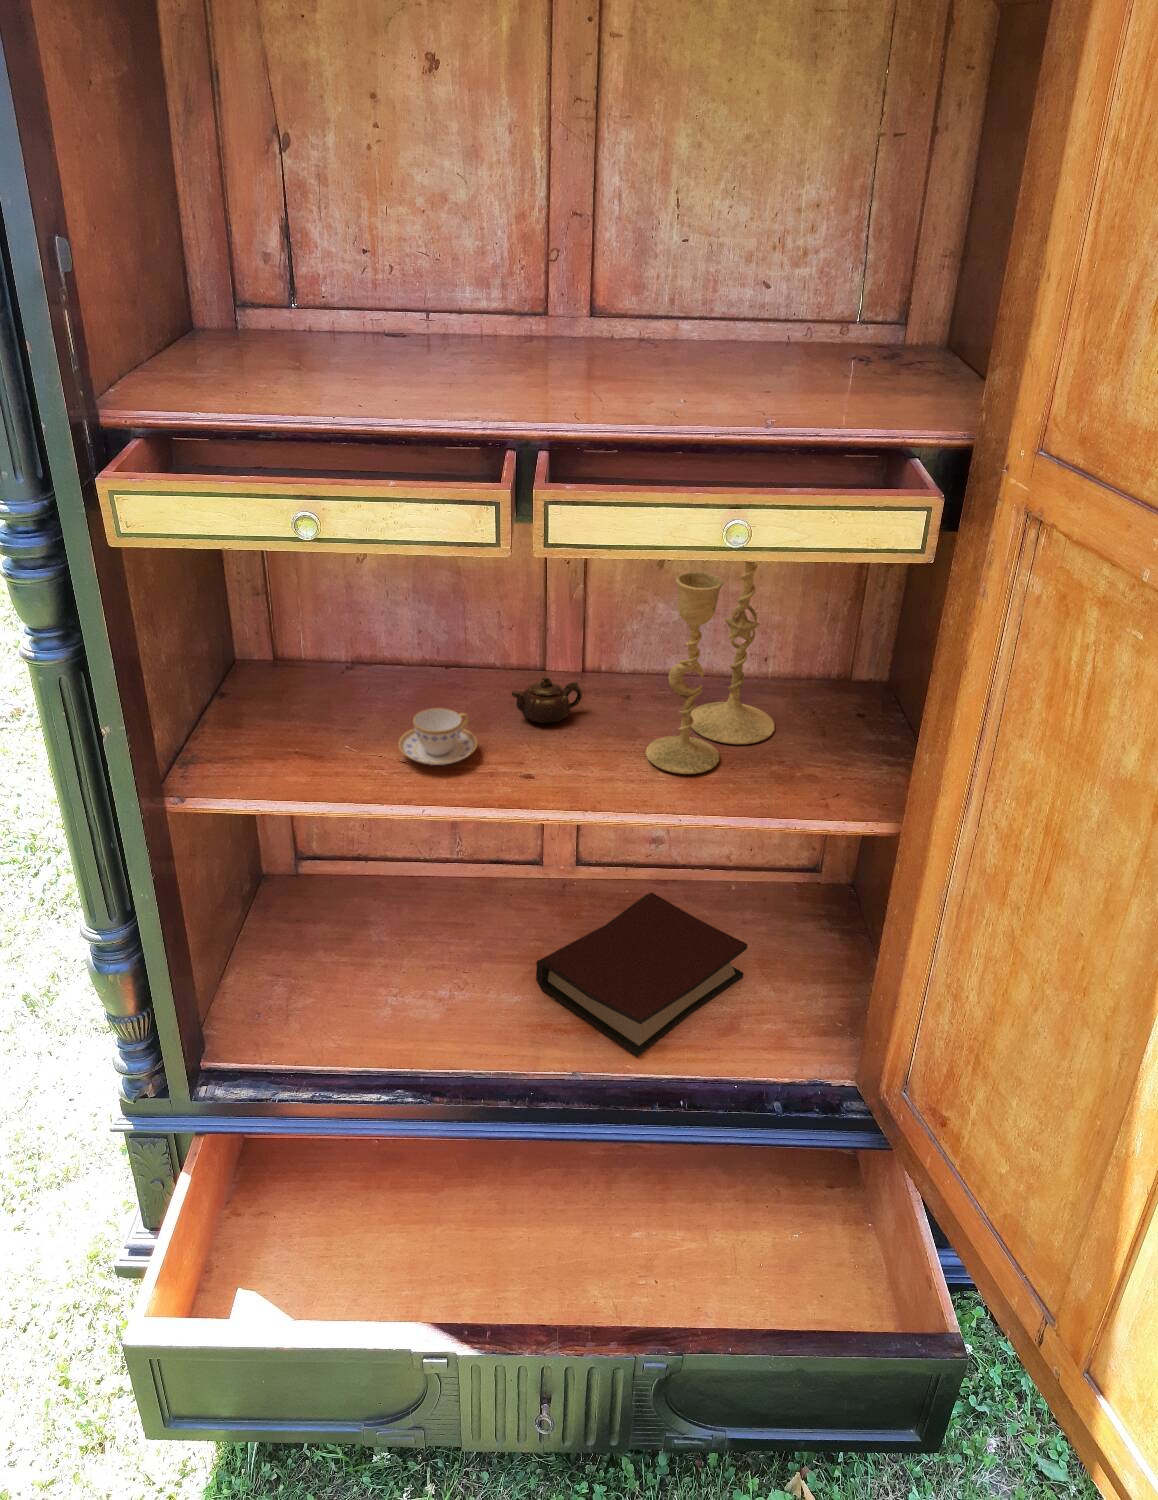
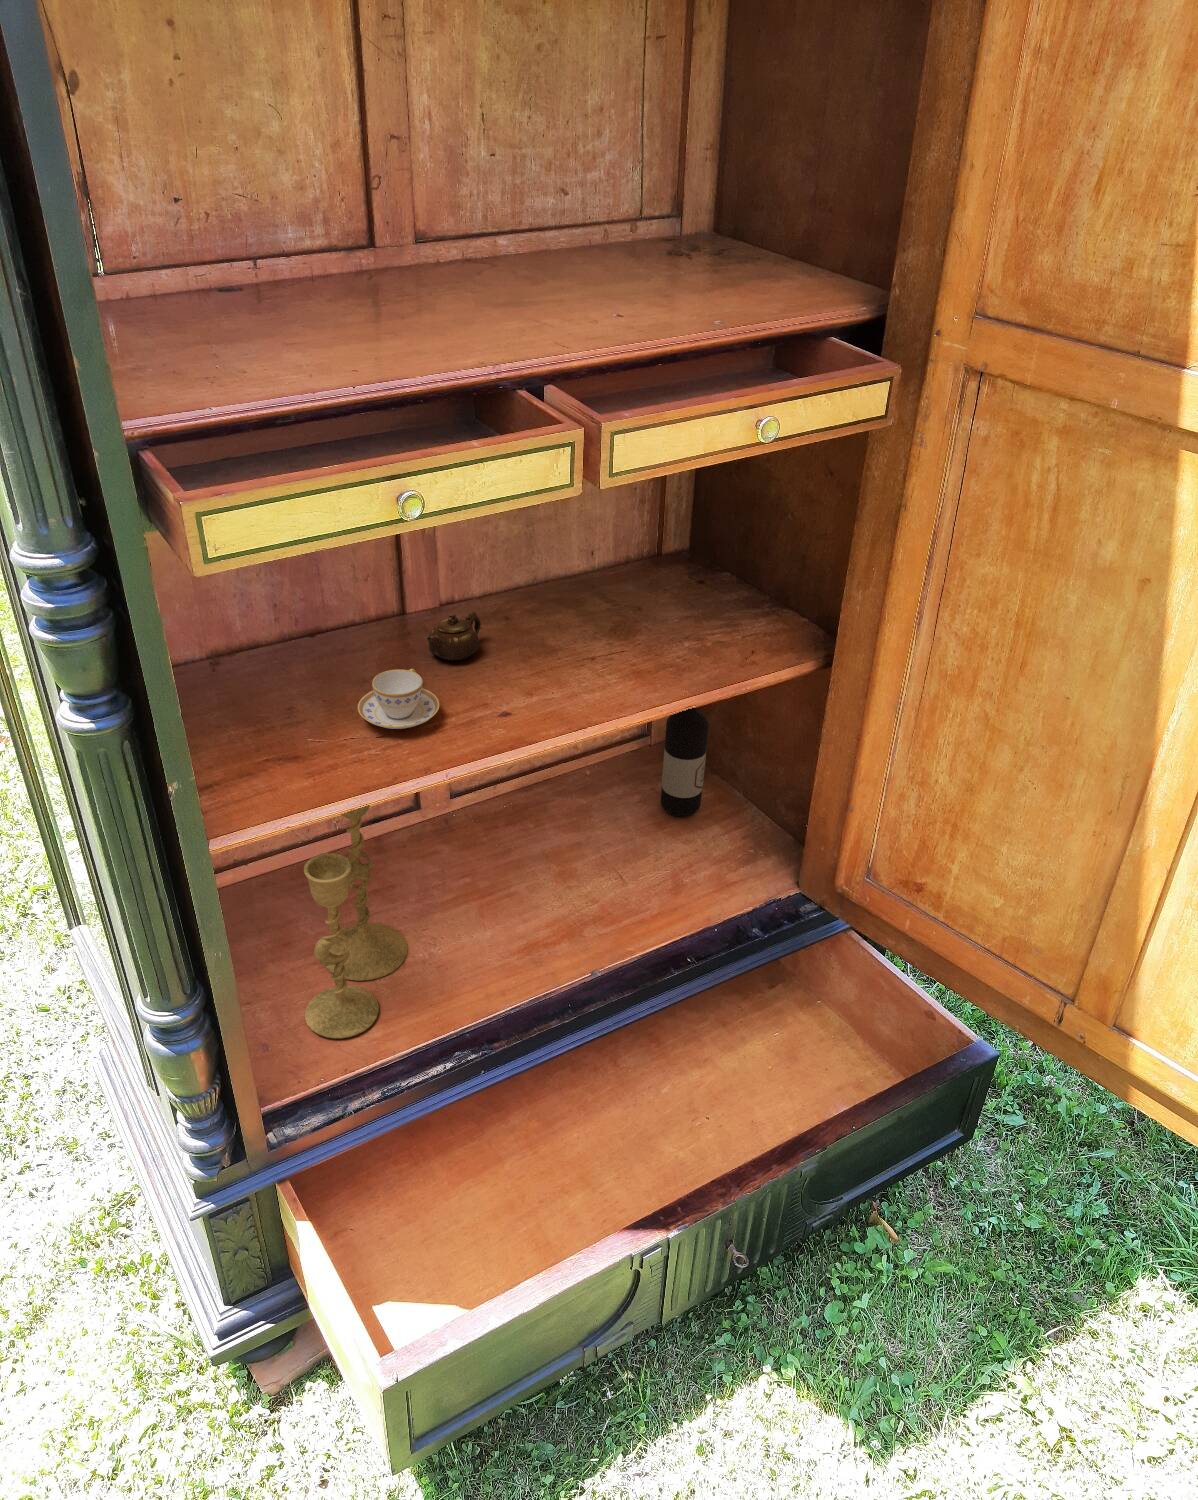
candlestick: present [646,561,774,774] -> present [304,804,407,1039]
wine bottle: none [773,811,832,967] -> present [661,708,709,817]
hardback book: present [536,892,747,1057] -> none [499,796,659,937]

